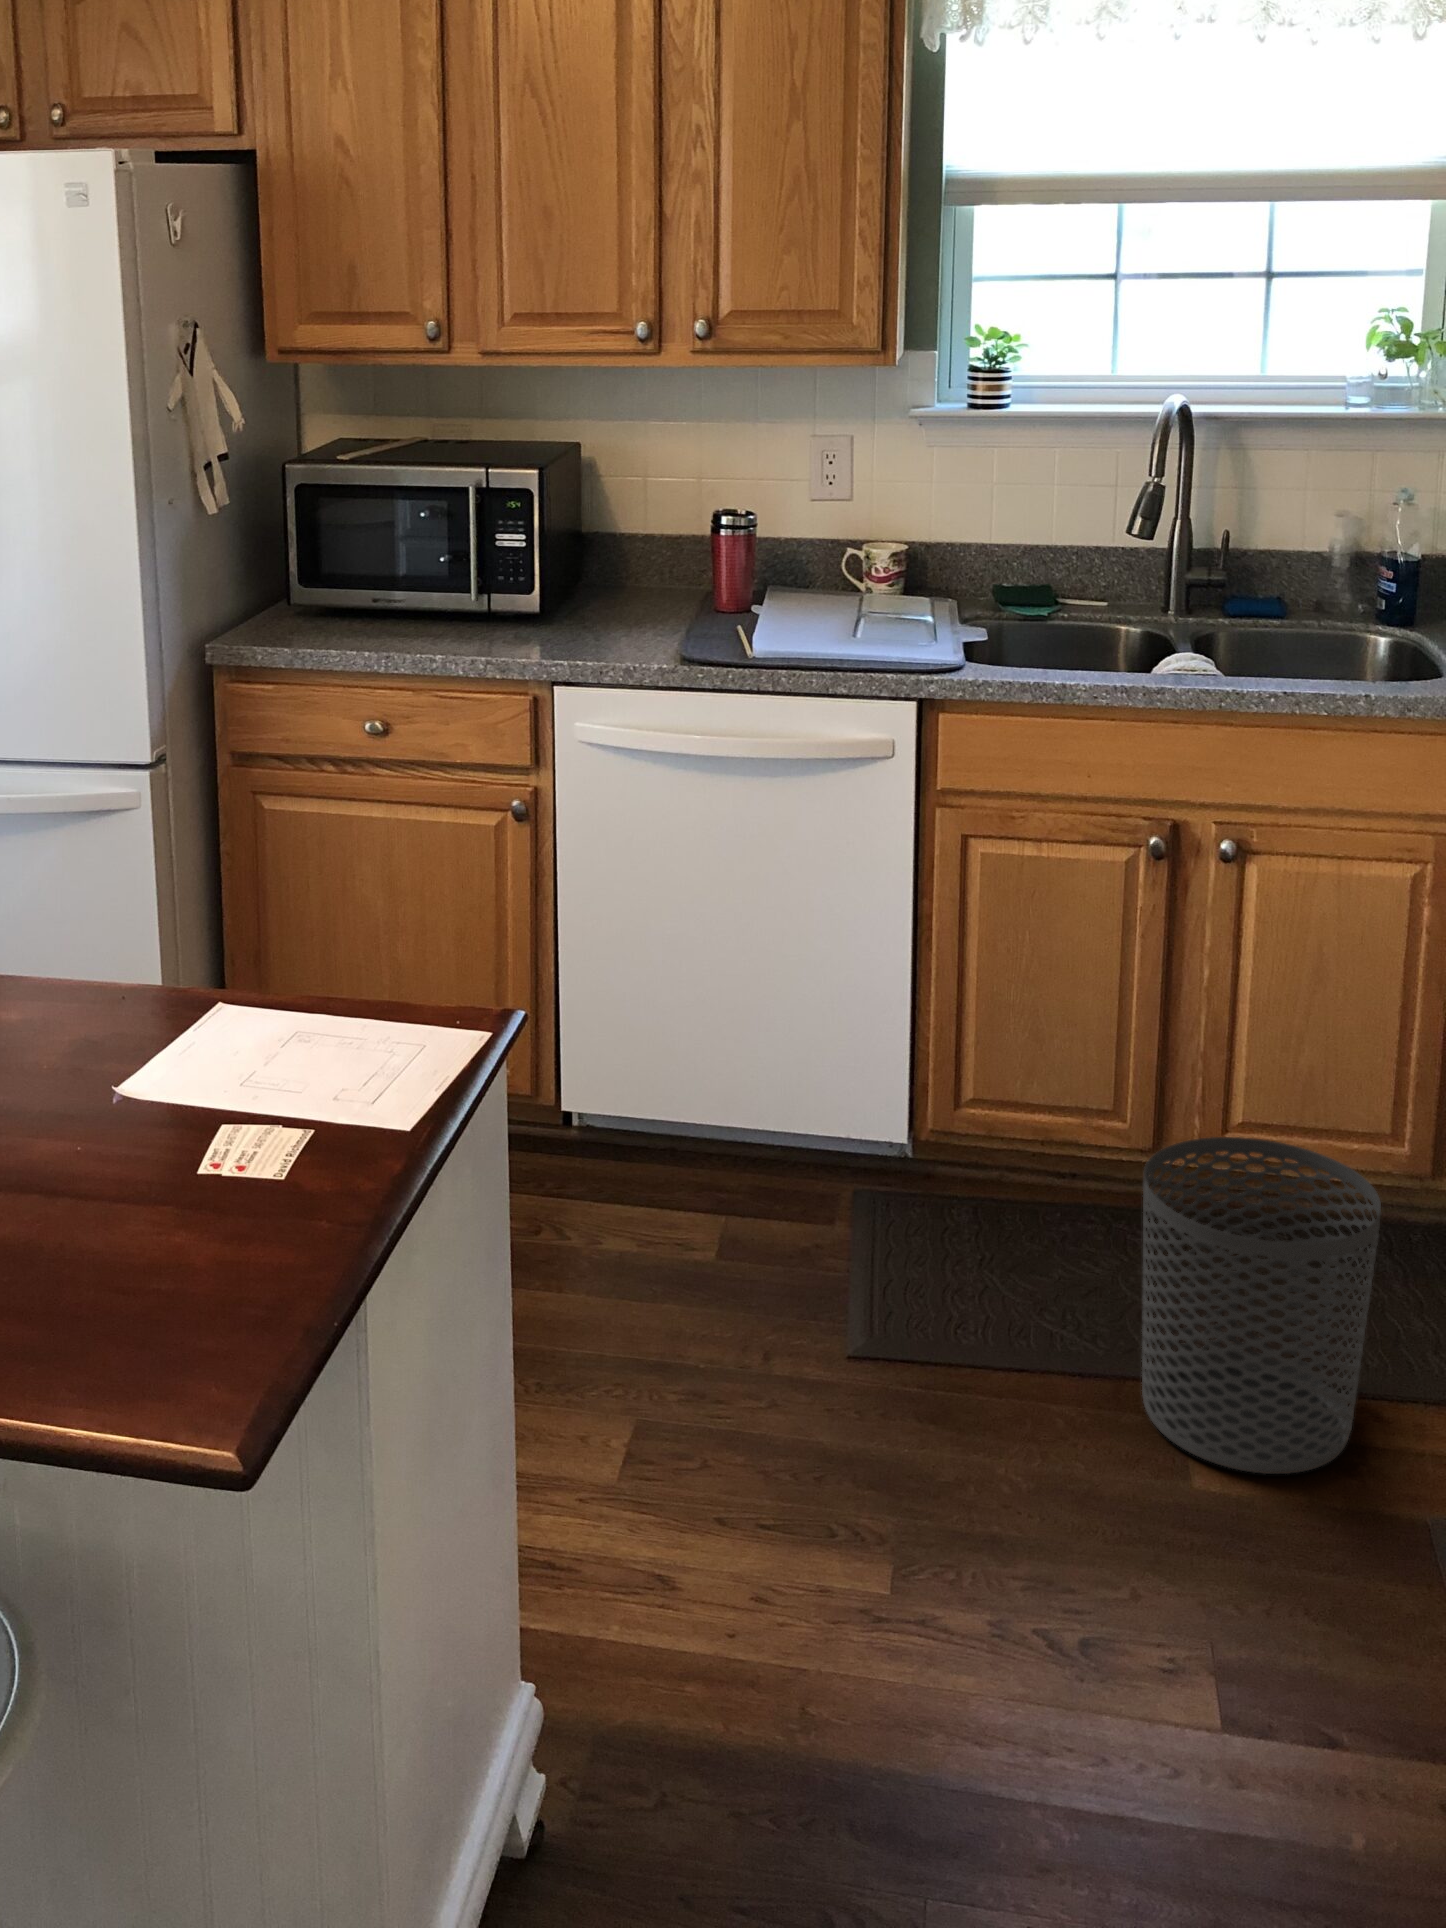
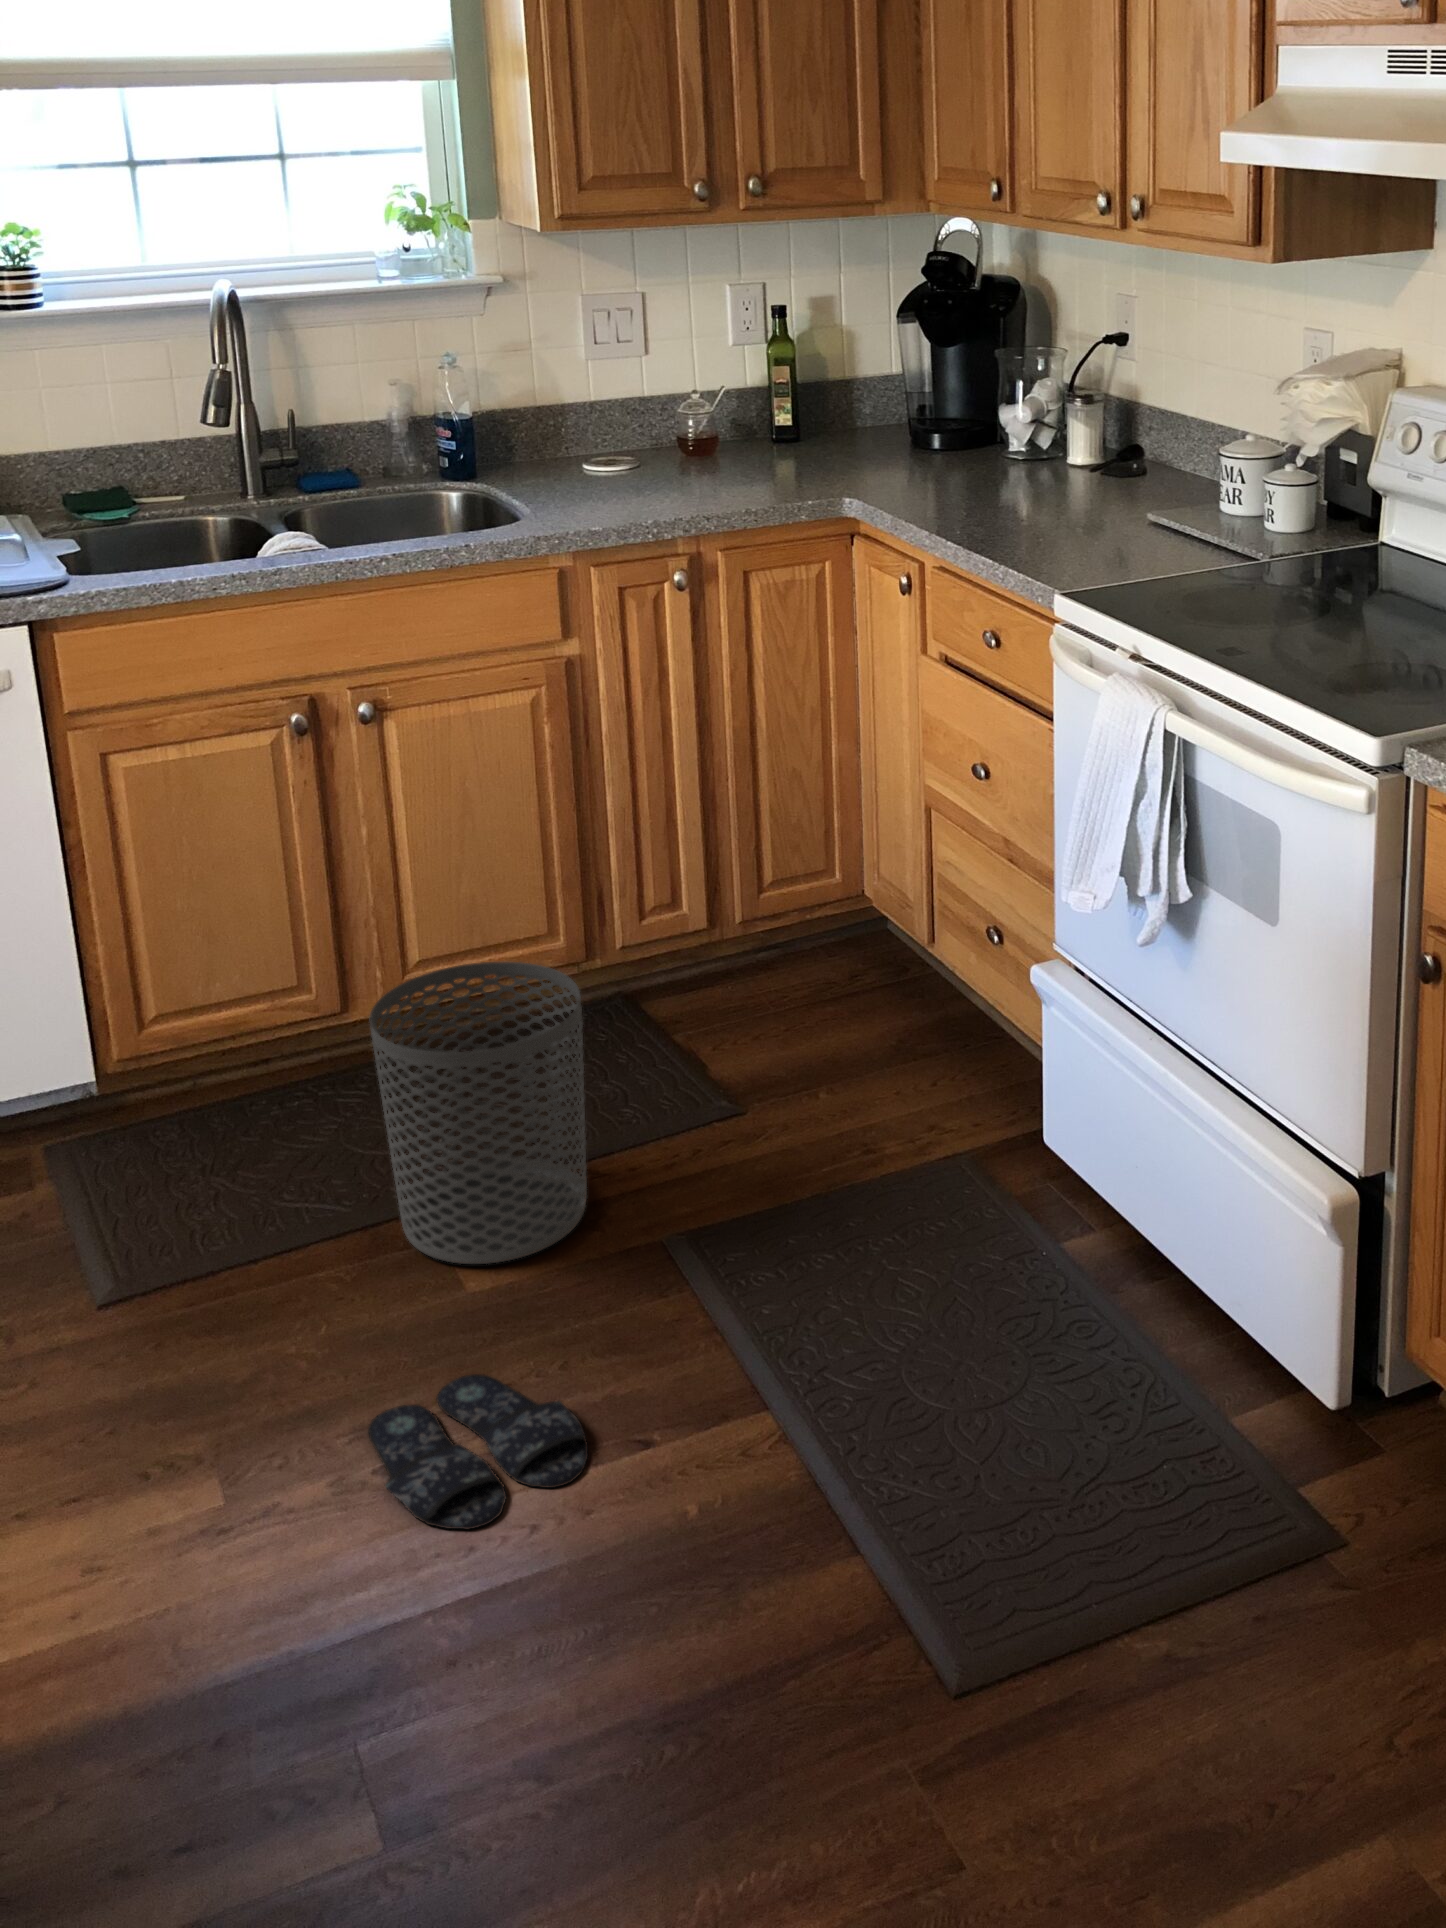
slippers: none [1033,1573,1259,1745] -> present [368,1374,588,1529]

